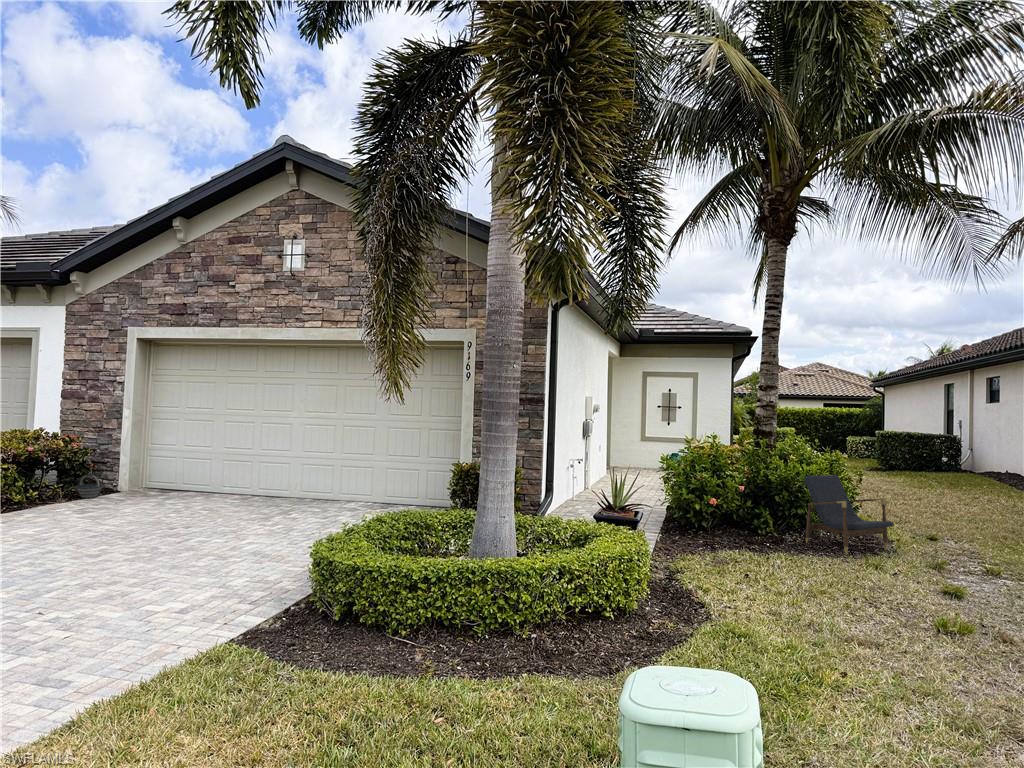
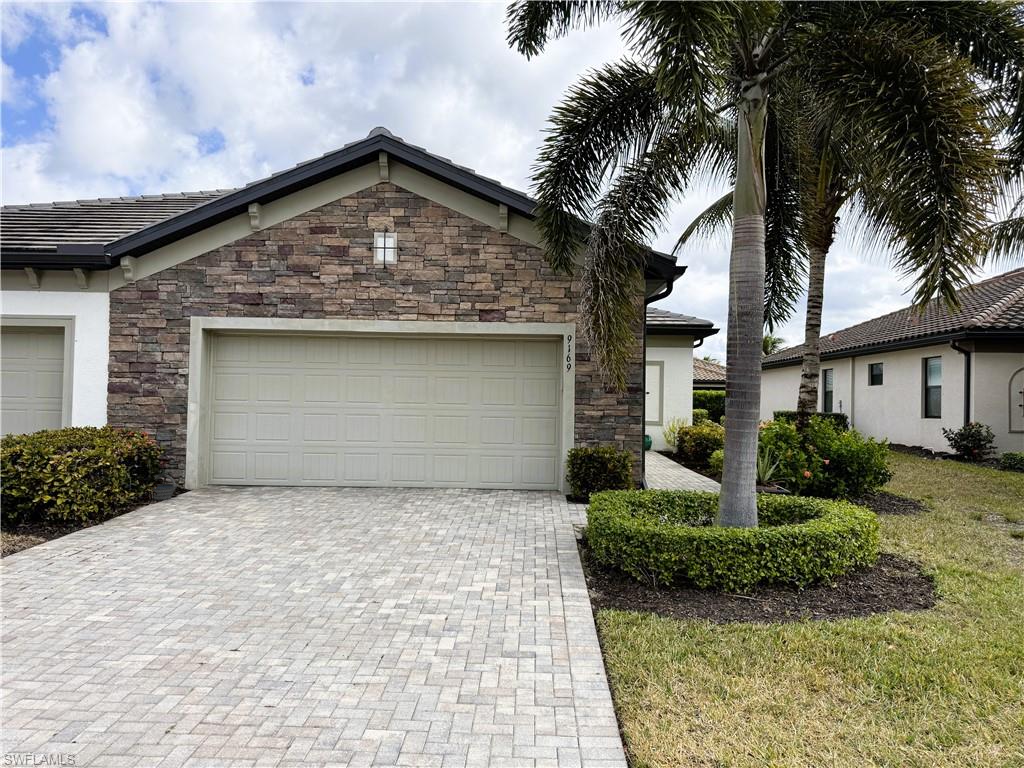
lounge chair: present [804,475,893,555] -> none [851,446,923,509]

